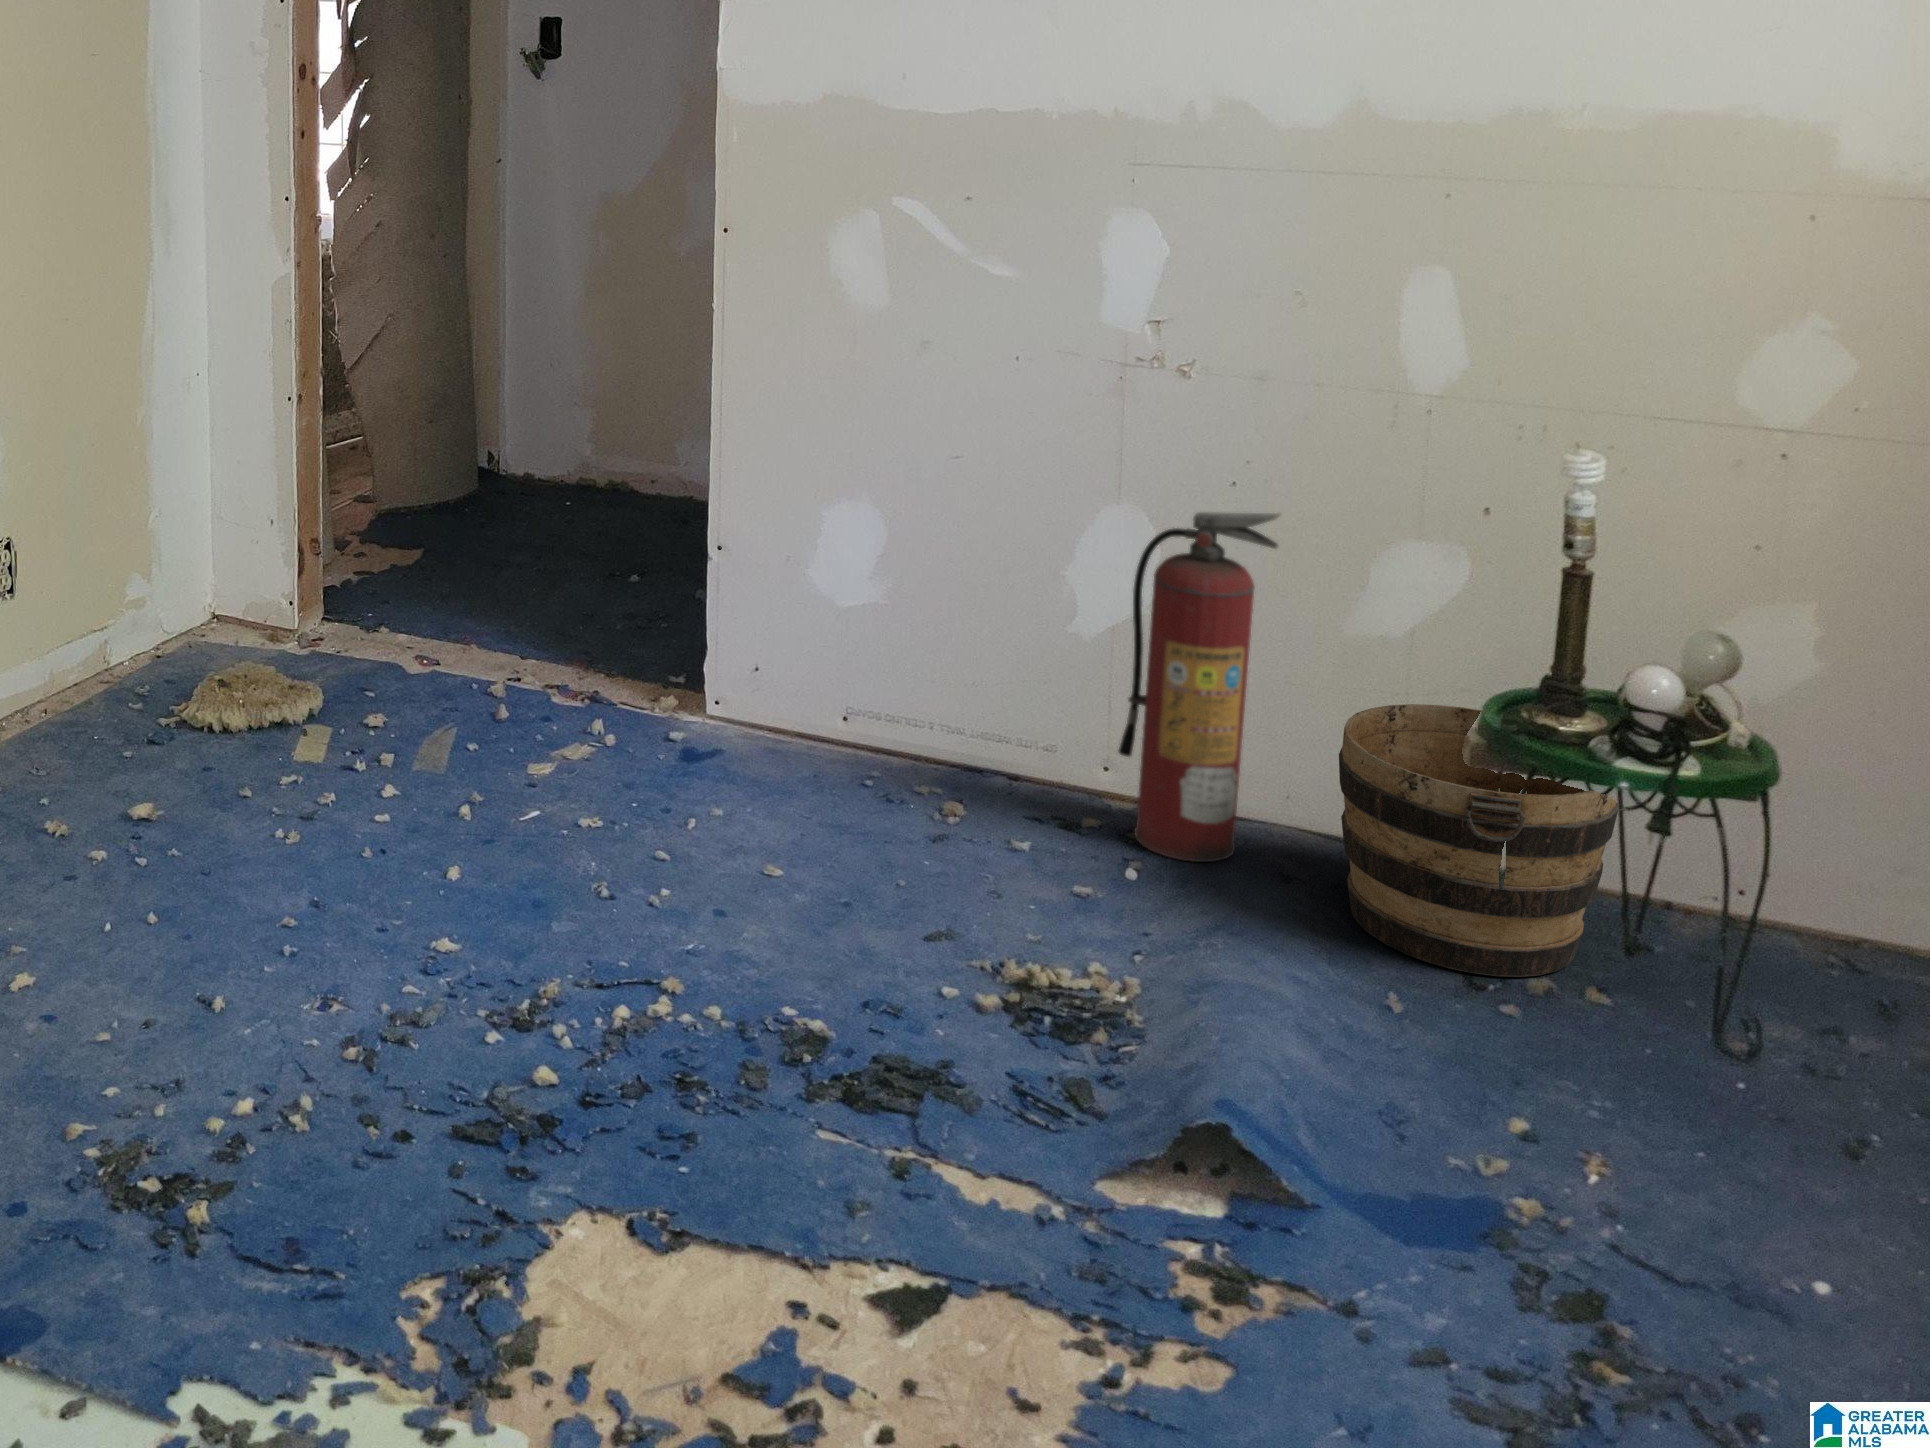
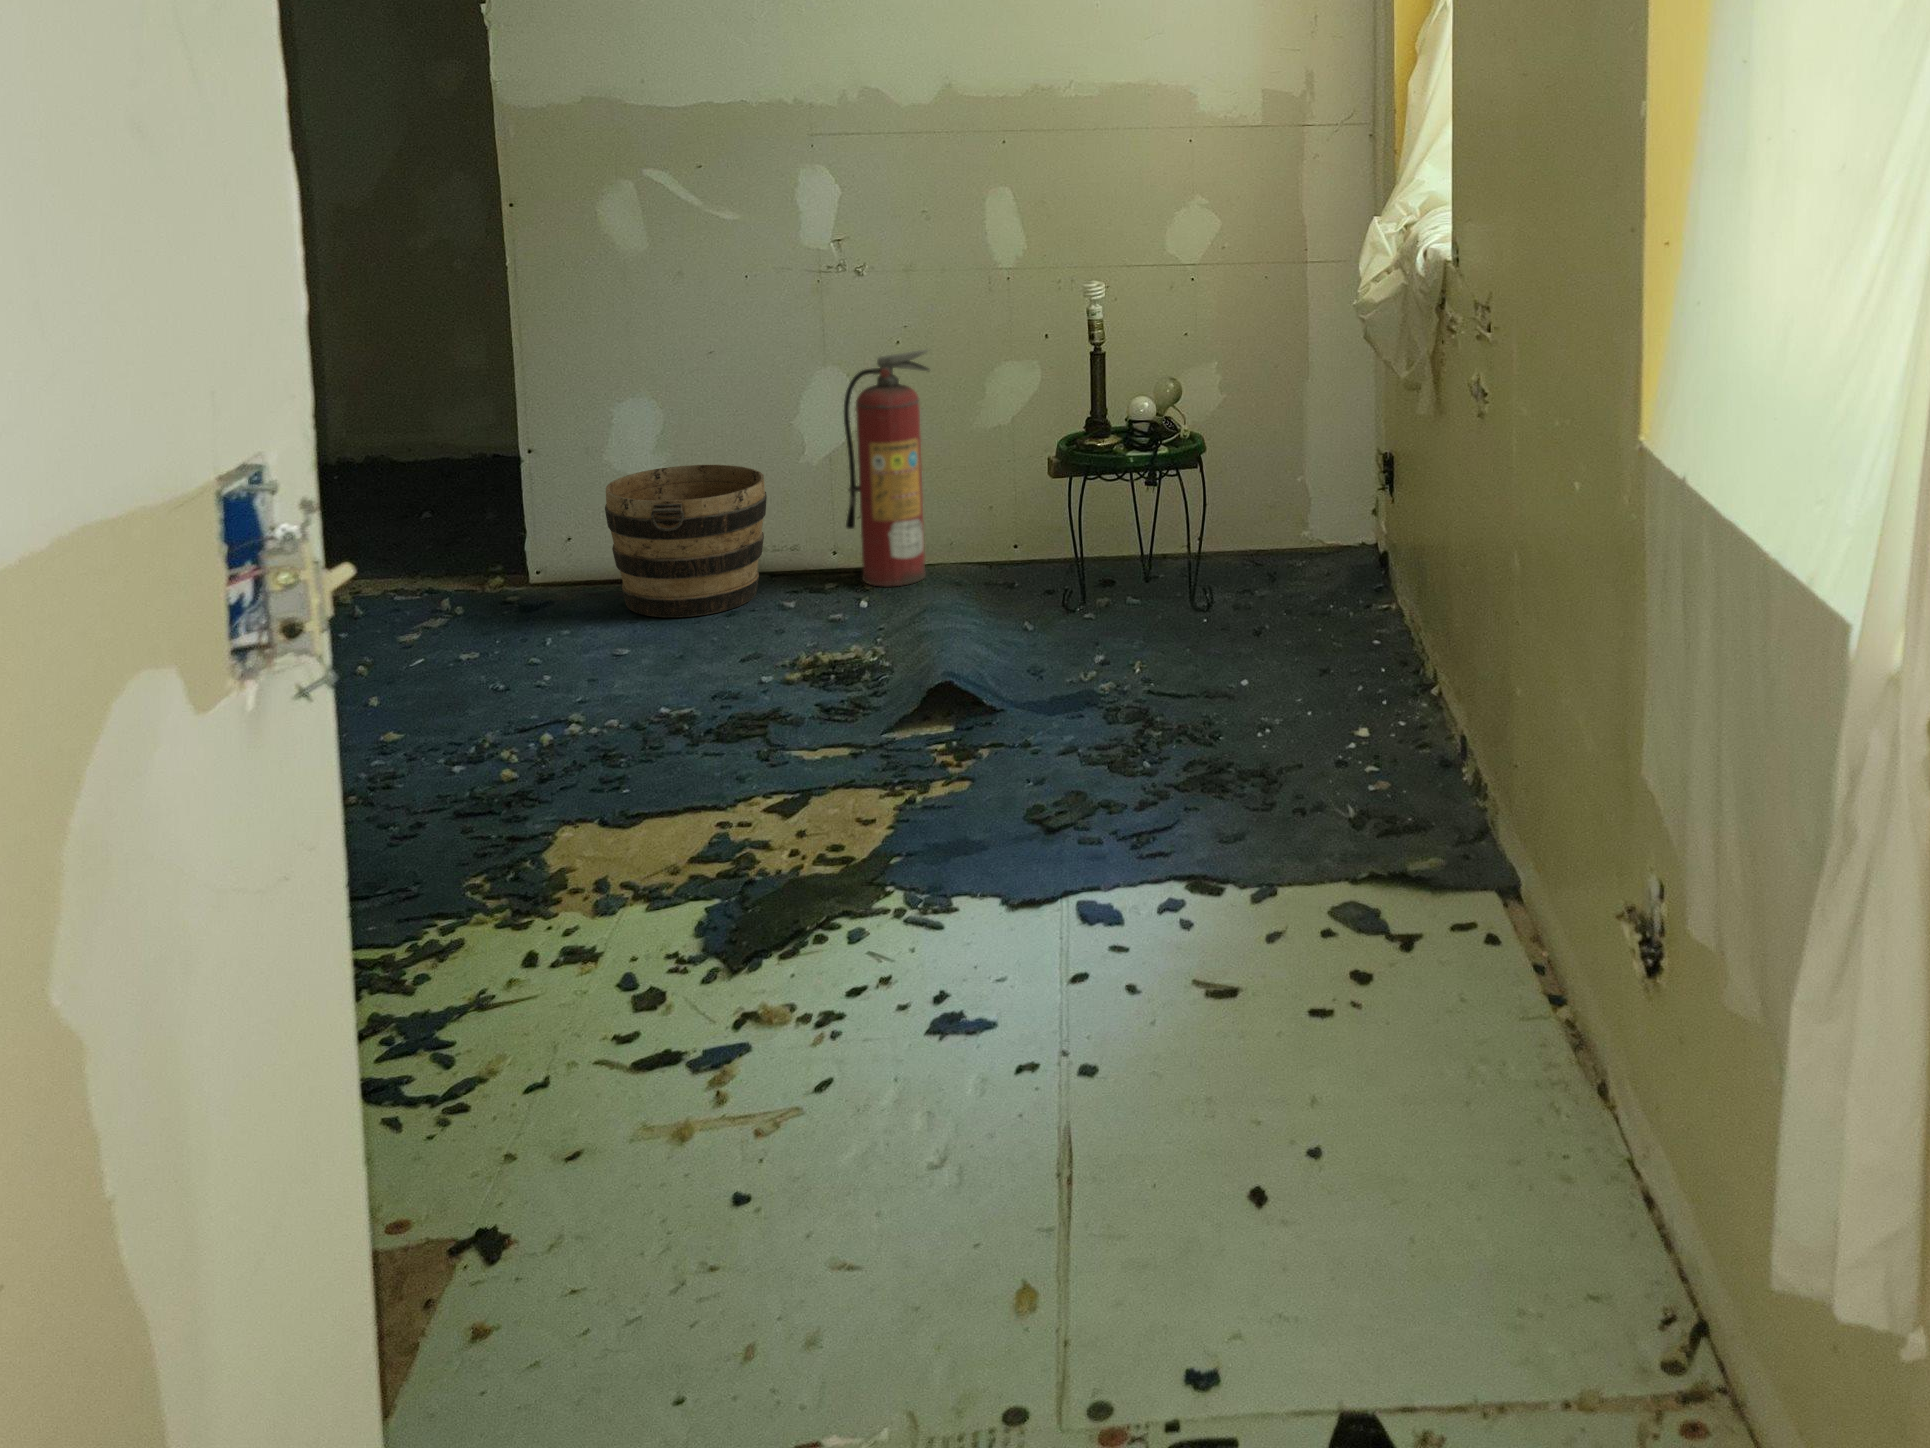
bucket: present [1339,704,1619,977] -> present [605,465,767,617]

